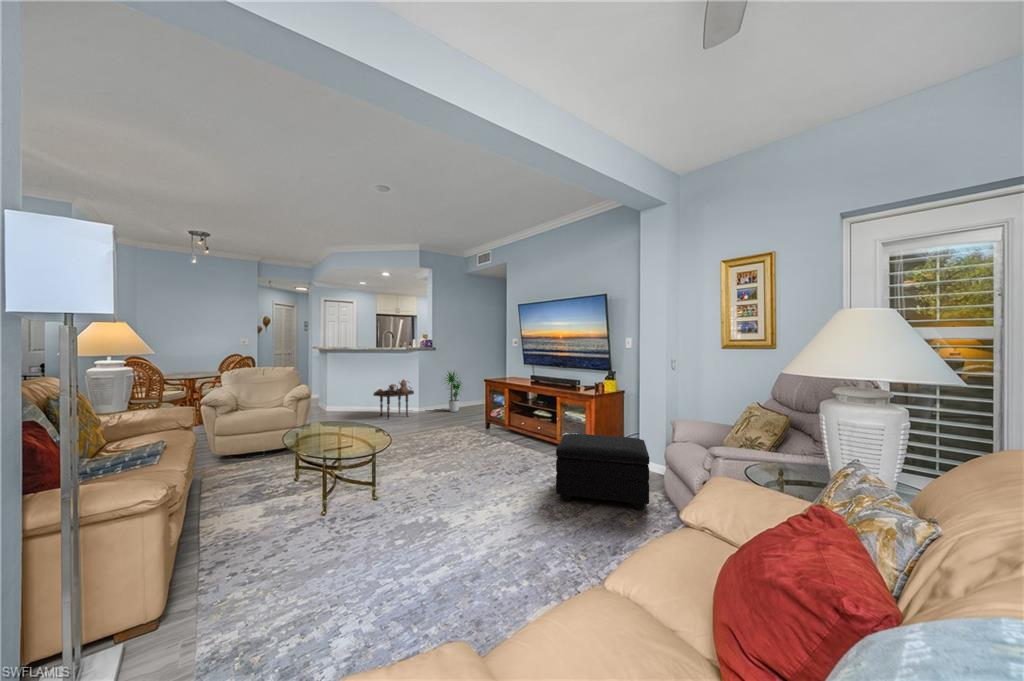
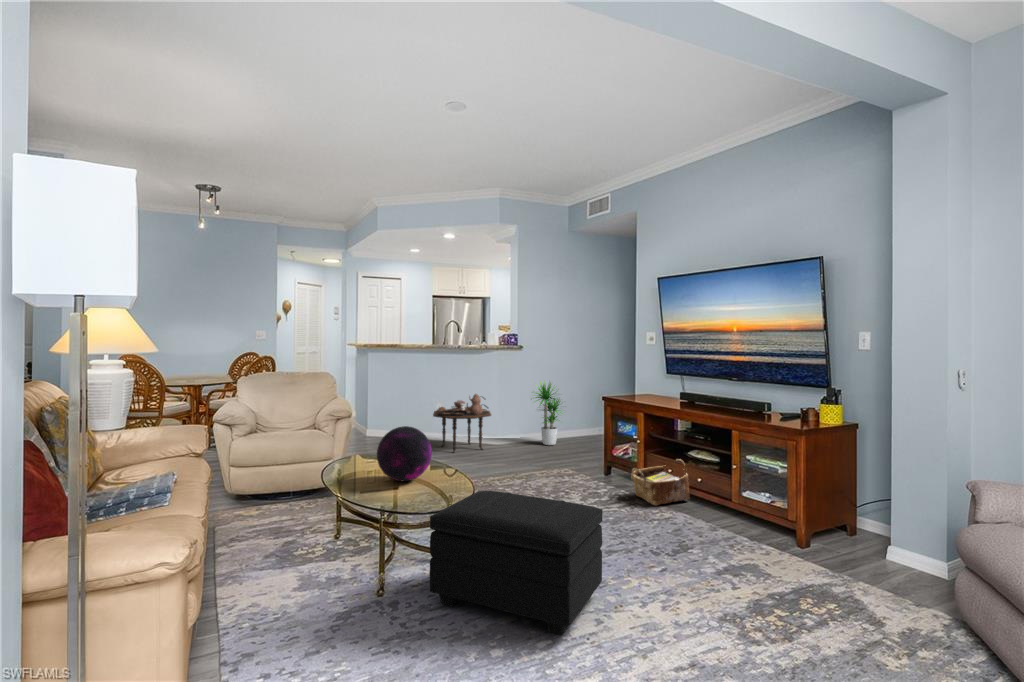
decorative orb: none [324,402,364,439] -> present [377,426,432,481]
woven basket: none [501,416,536,446] -> present [631,459,690,506]
footstool: present [556,434,649,510] -> present [430,491,603,635]

